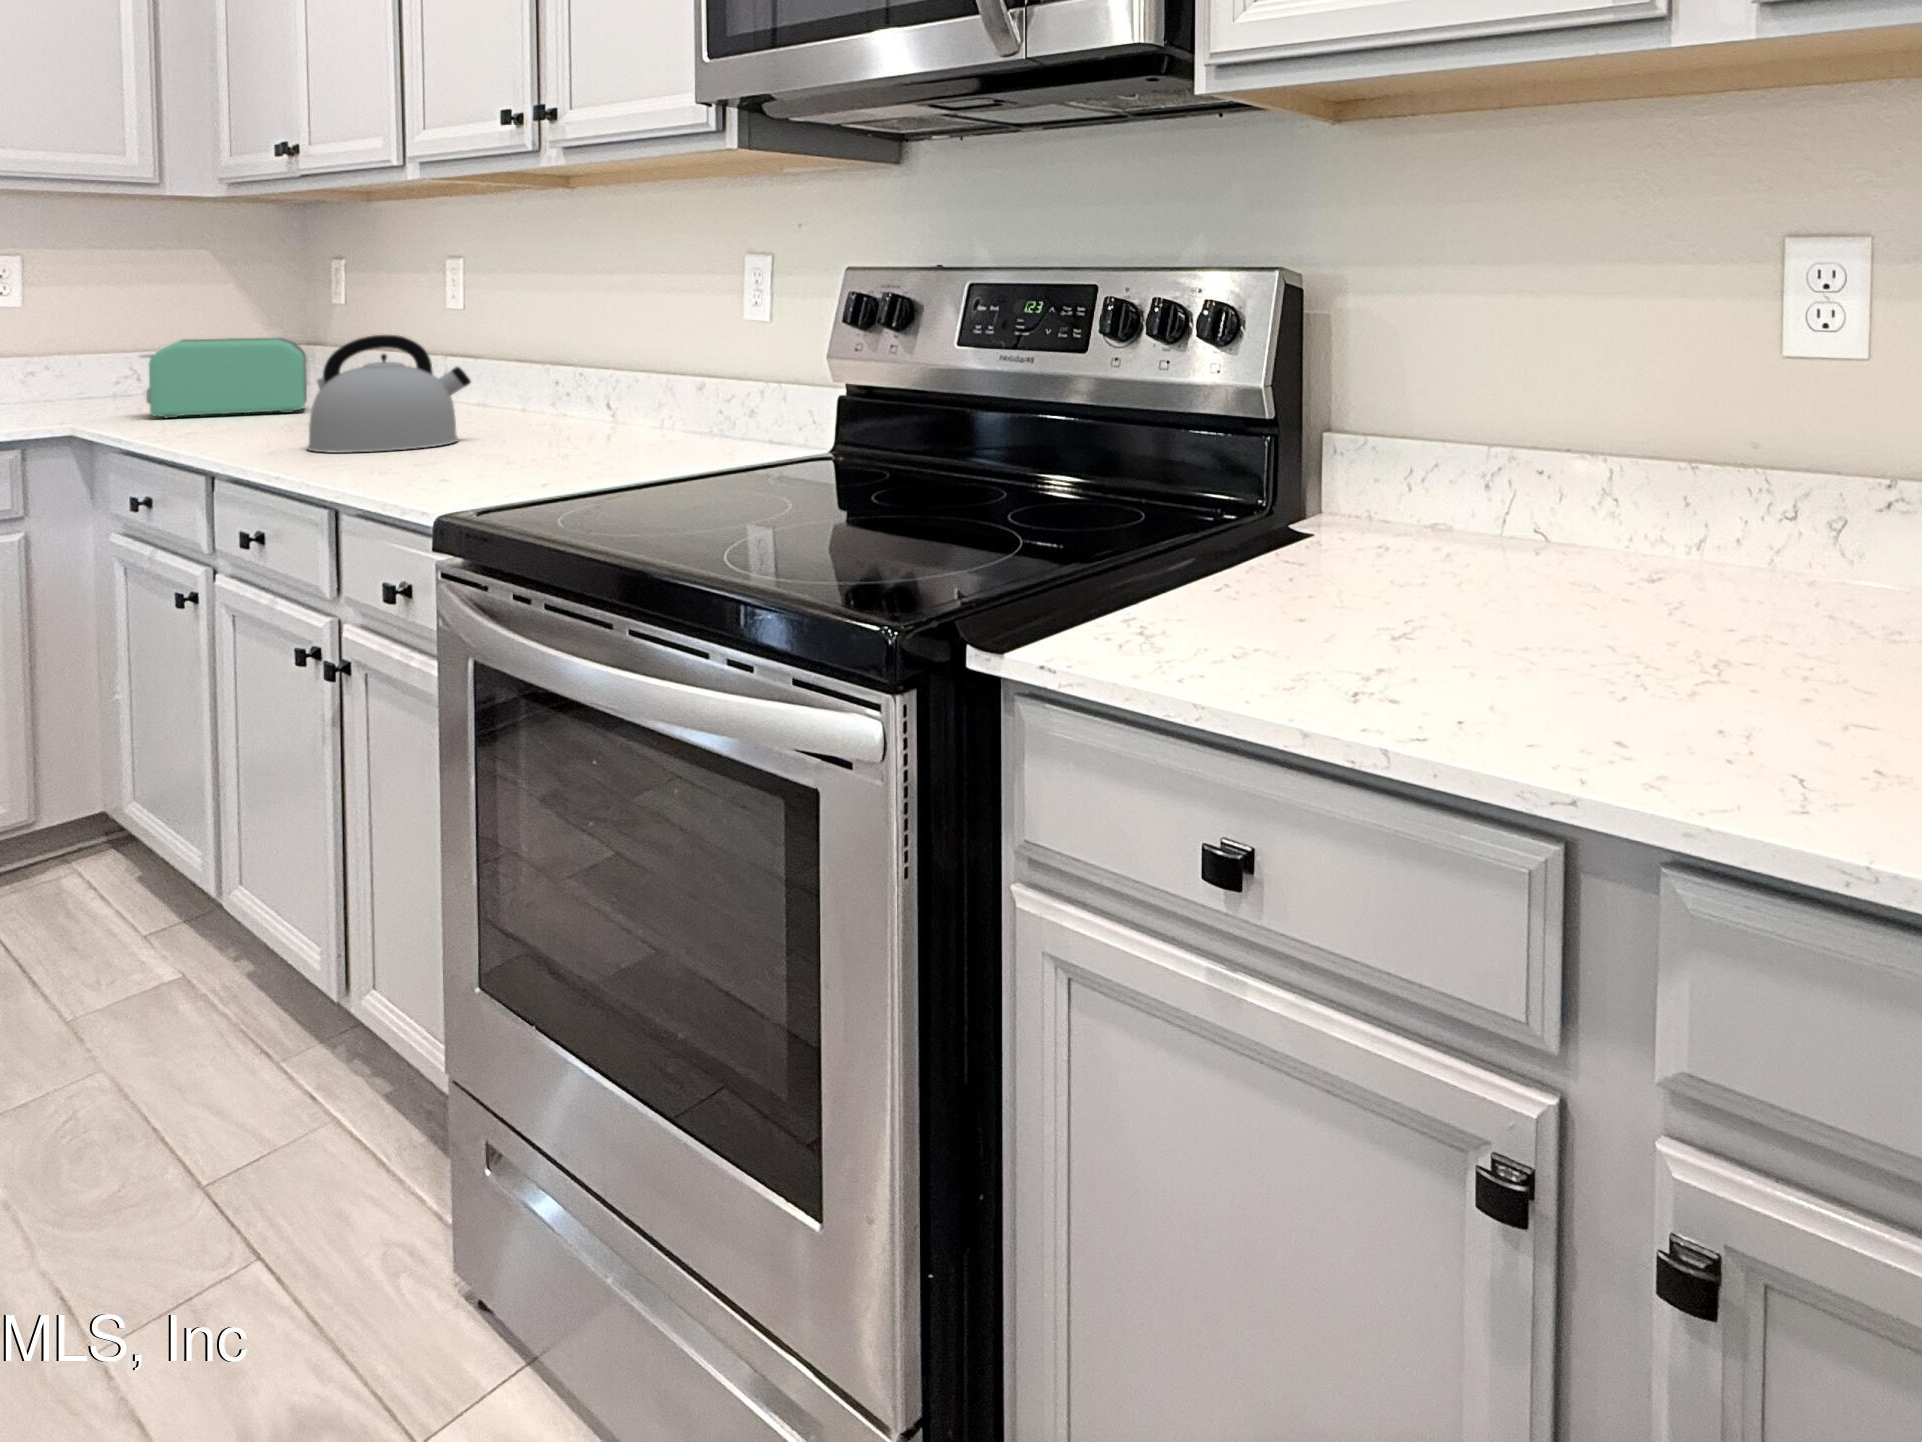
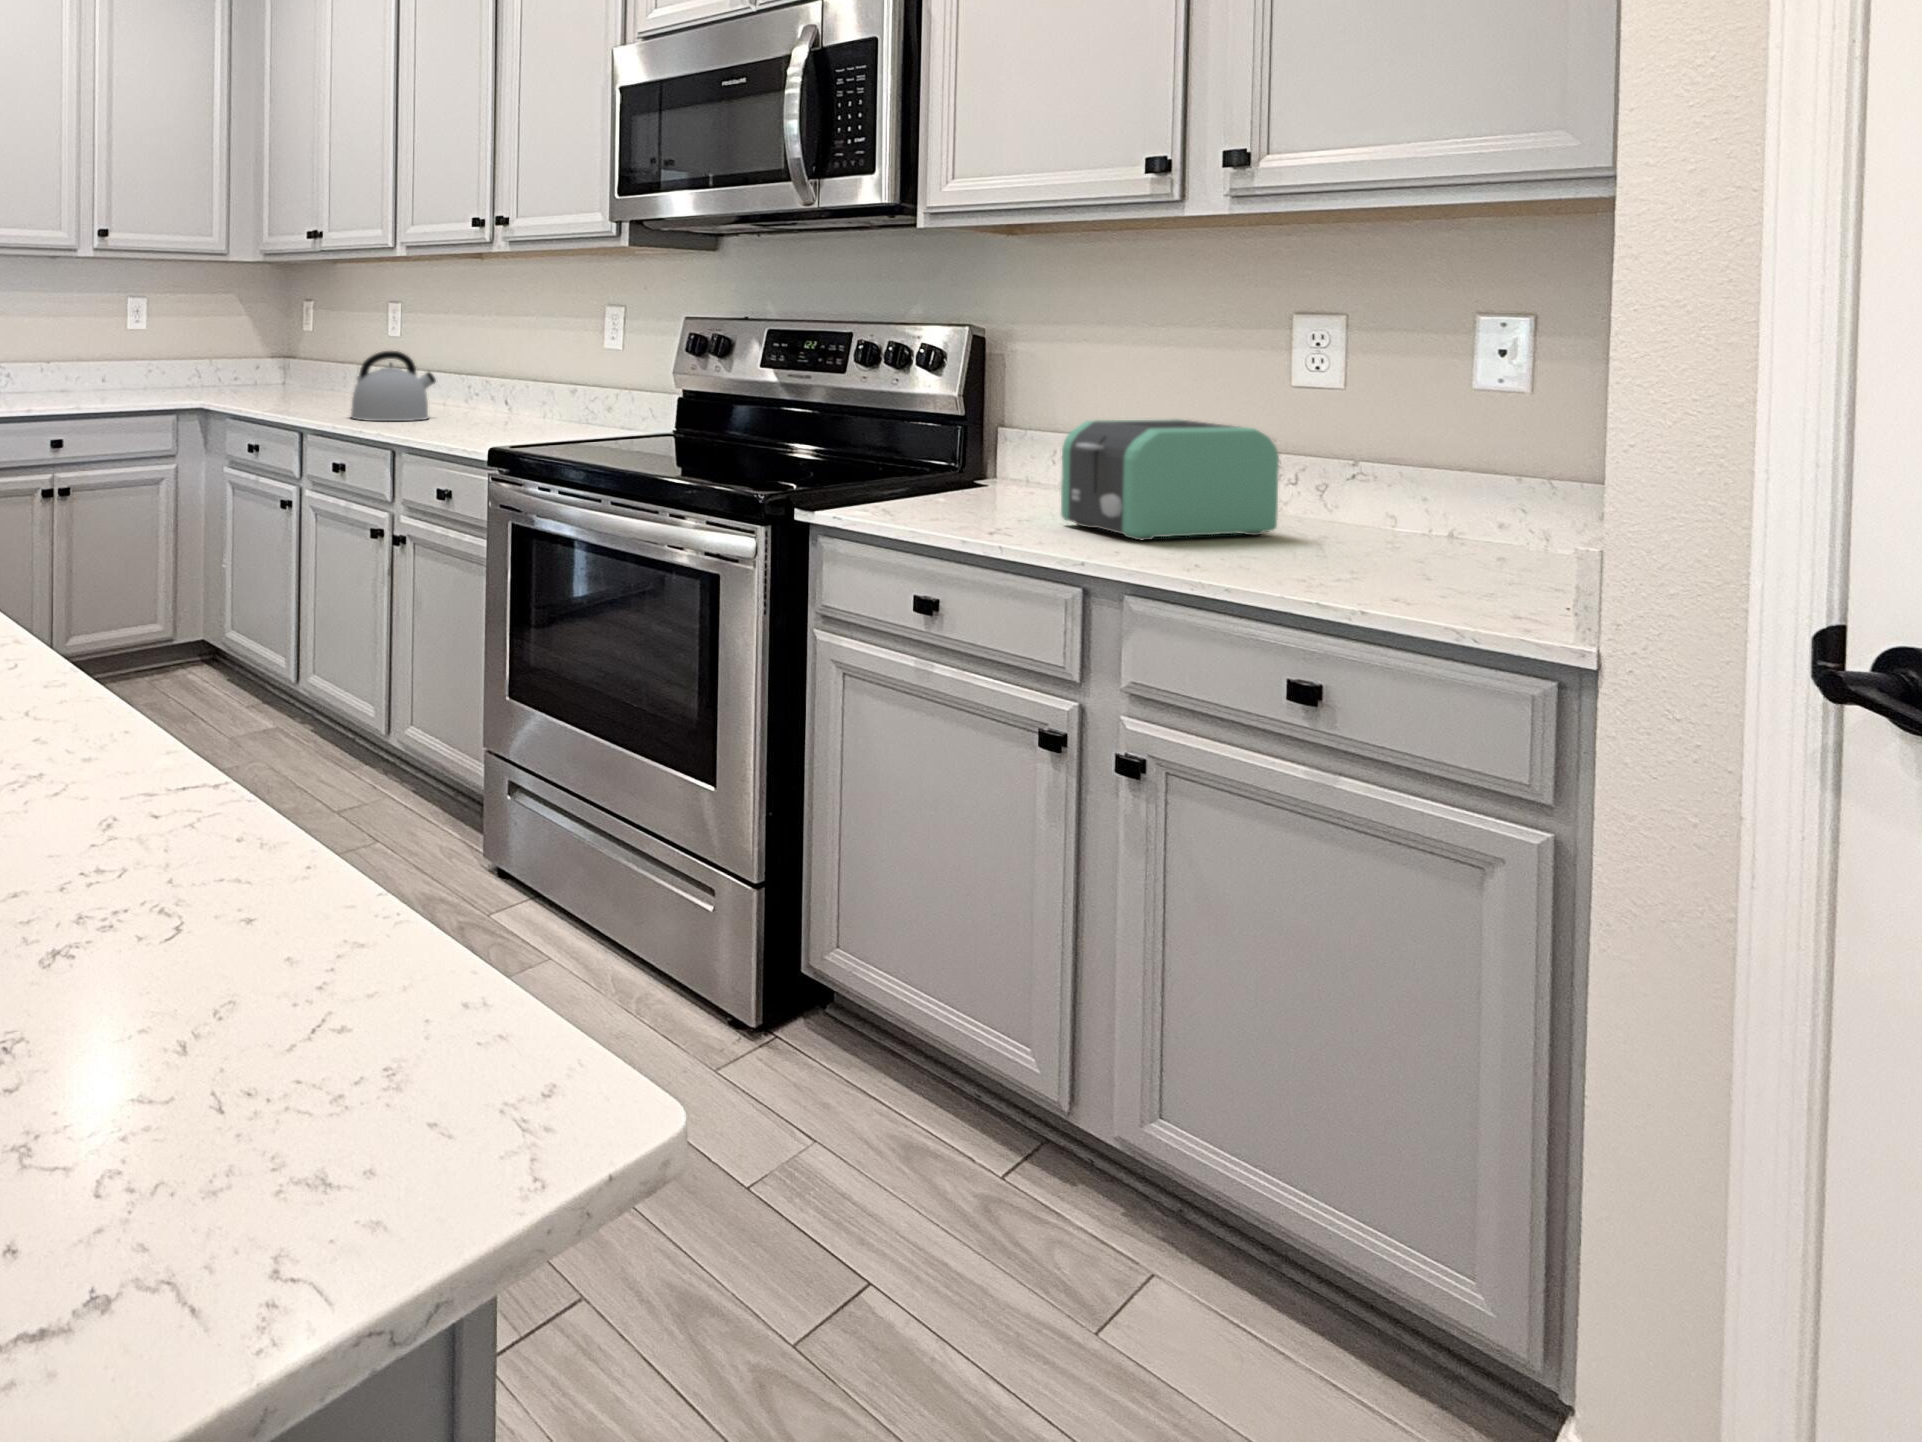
toaster: present [140,337,307,418] -> present [1061,419,1279,540]

